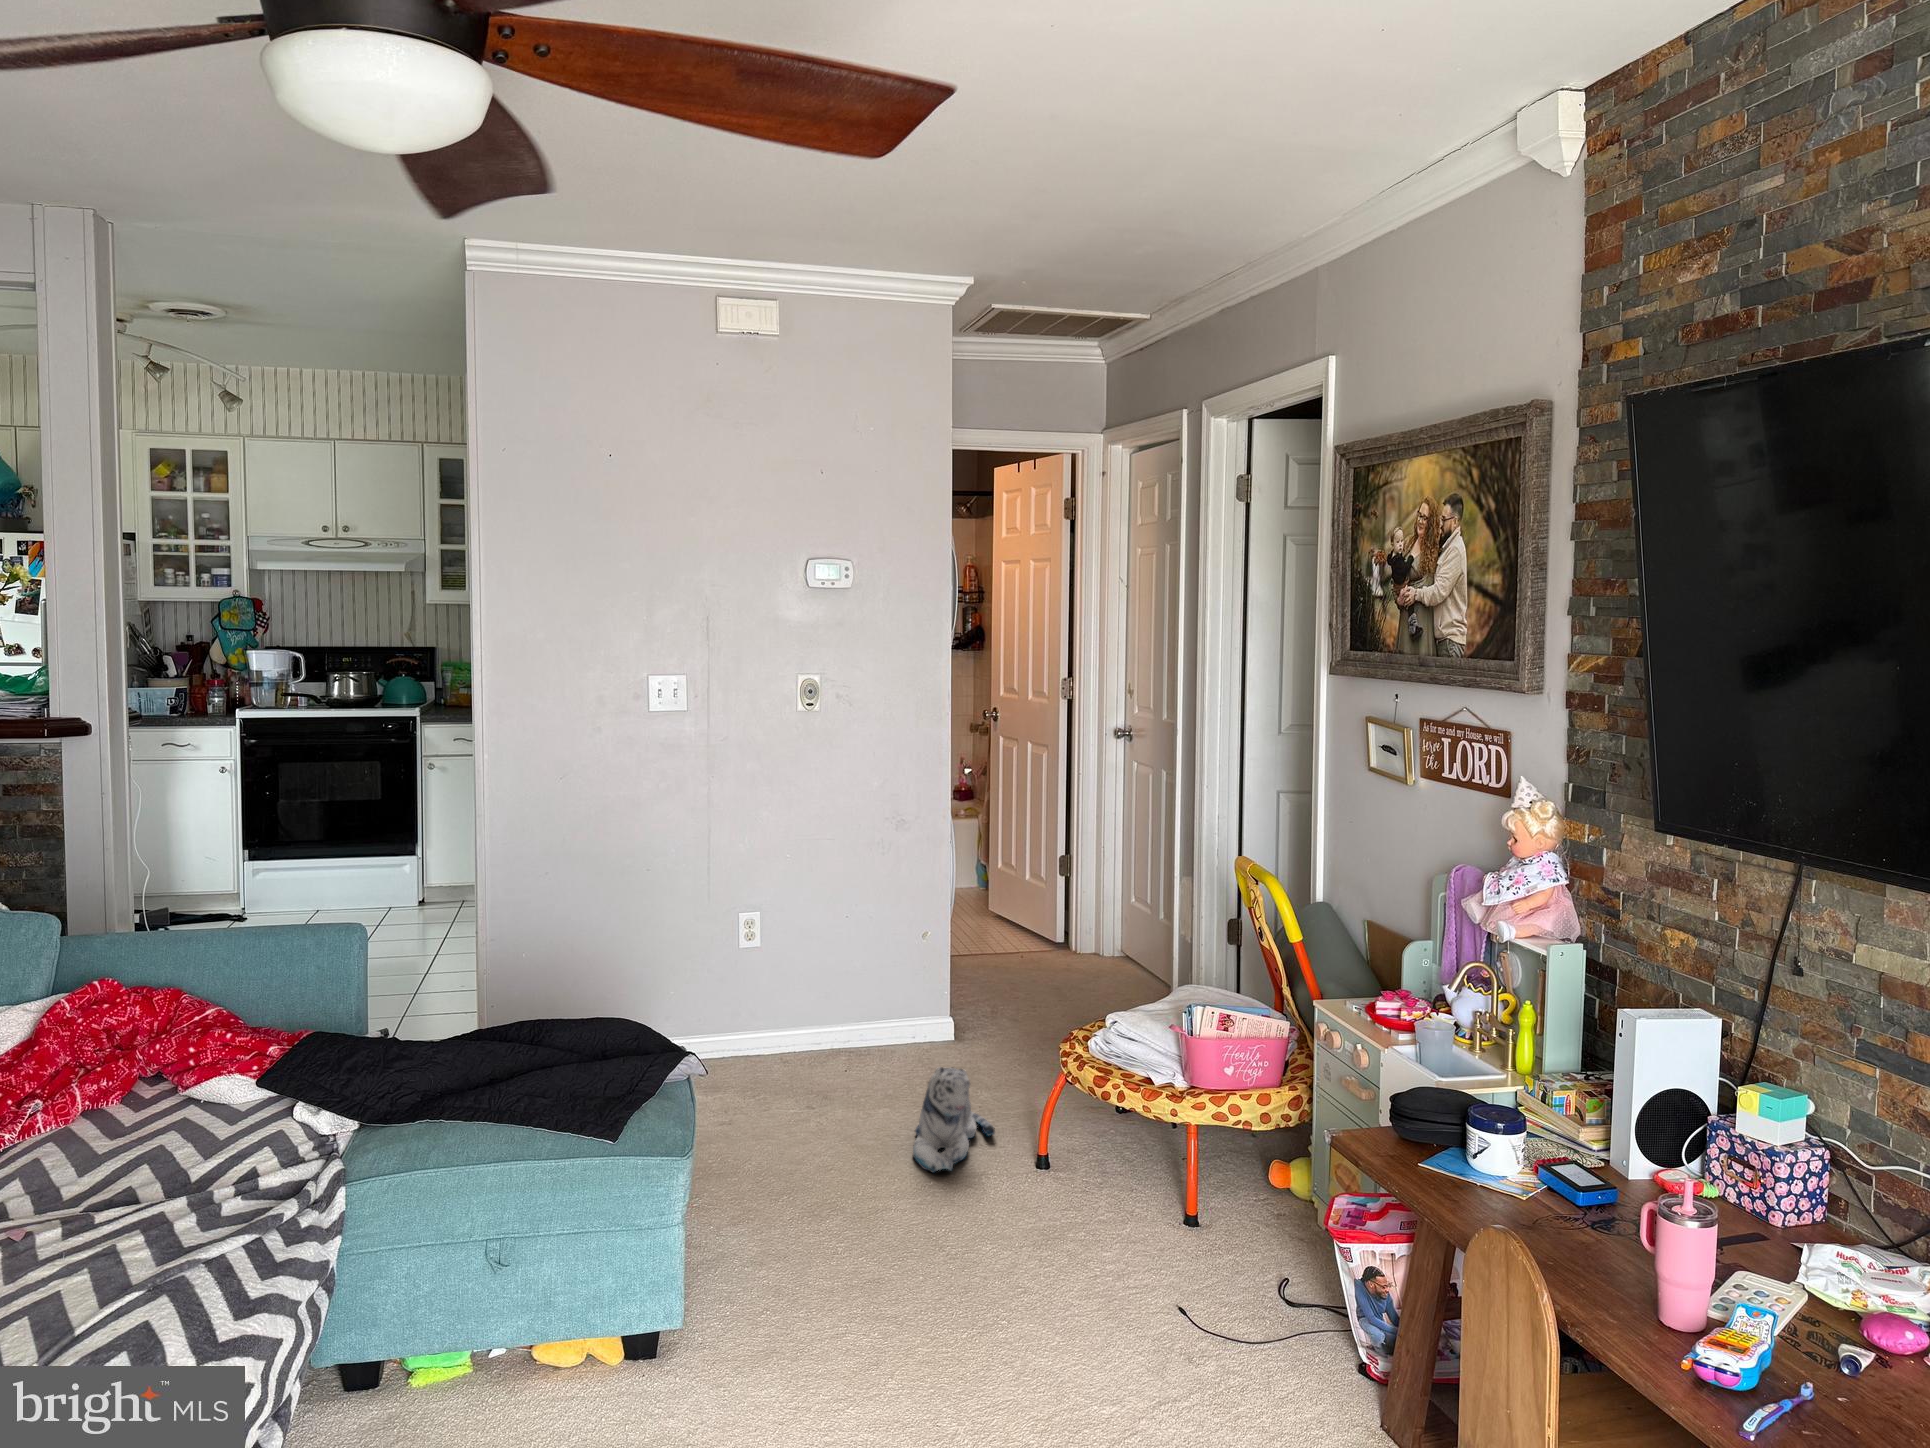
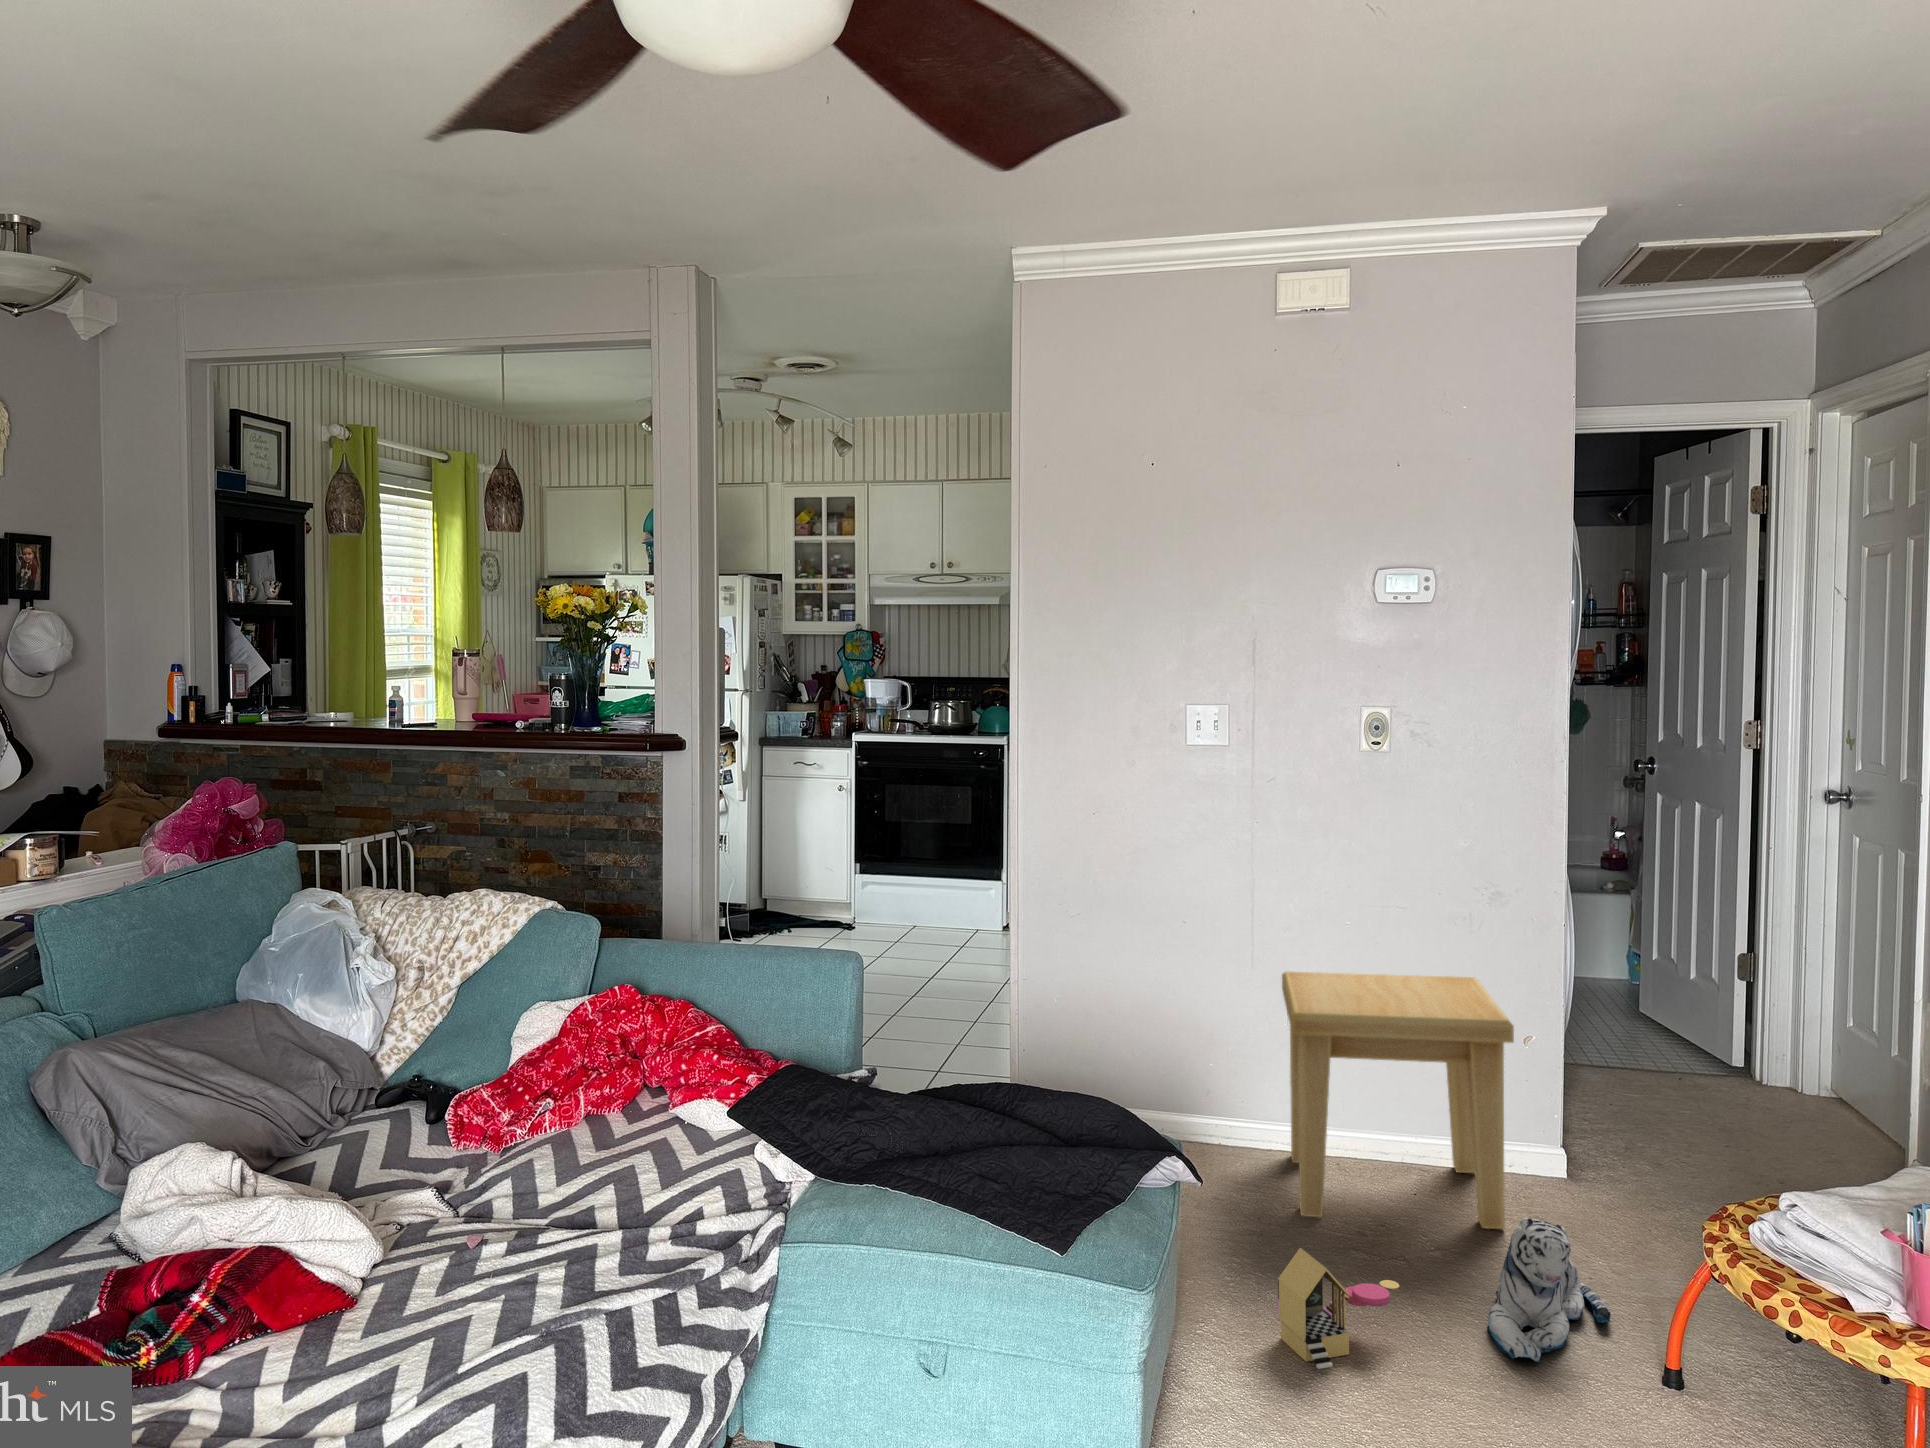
side table: none [730,894,920,1105] -> present [1282,971,1514,1229]
toy house: none [760,1120,851,1210] -> present [1278,1248,1399,1369]

